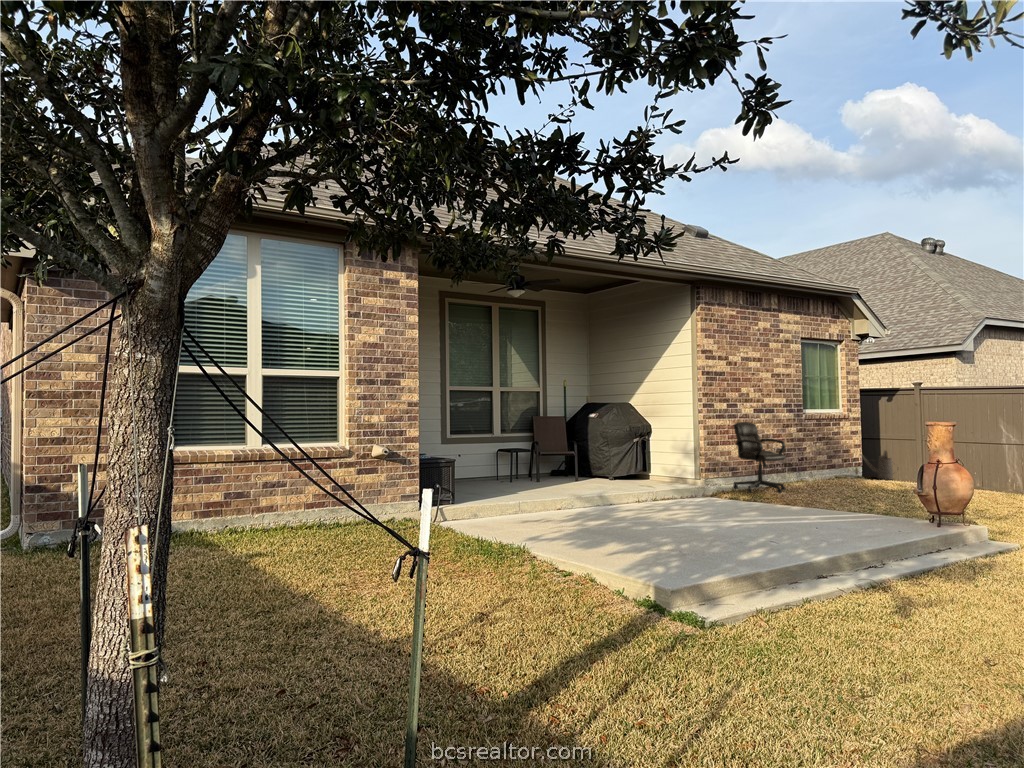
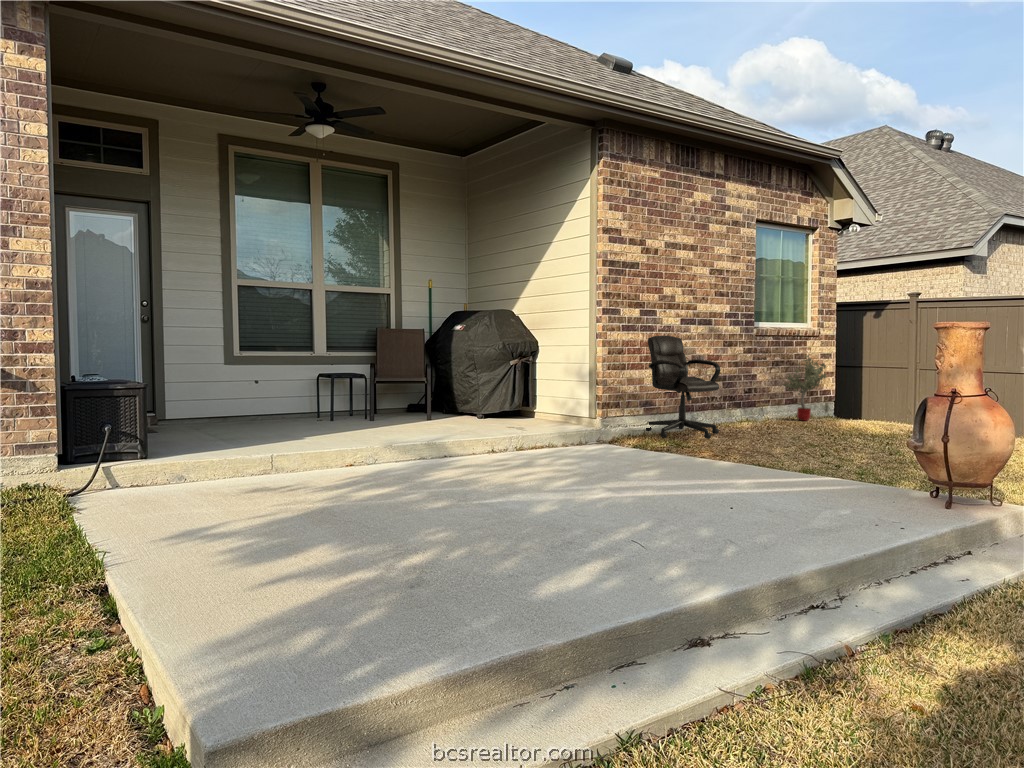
potted tree: none [824,433,857,481] -> present [784,355,826,421]
watering can: present [861,450,894,479] -> none [832,379,883,419]

